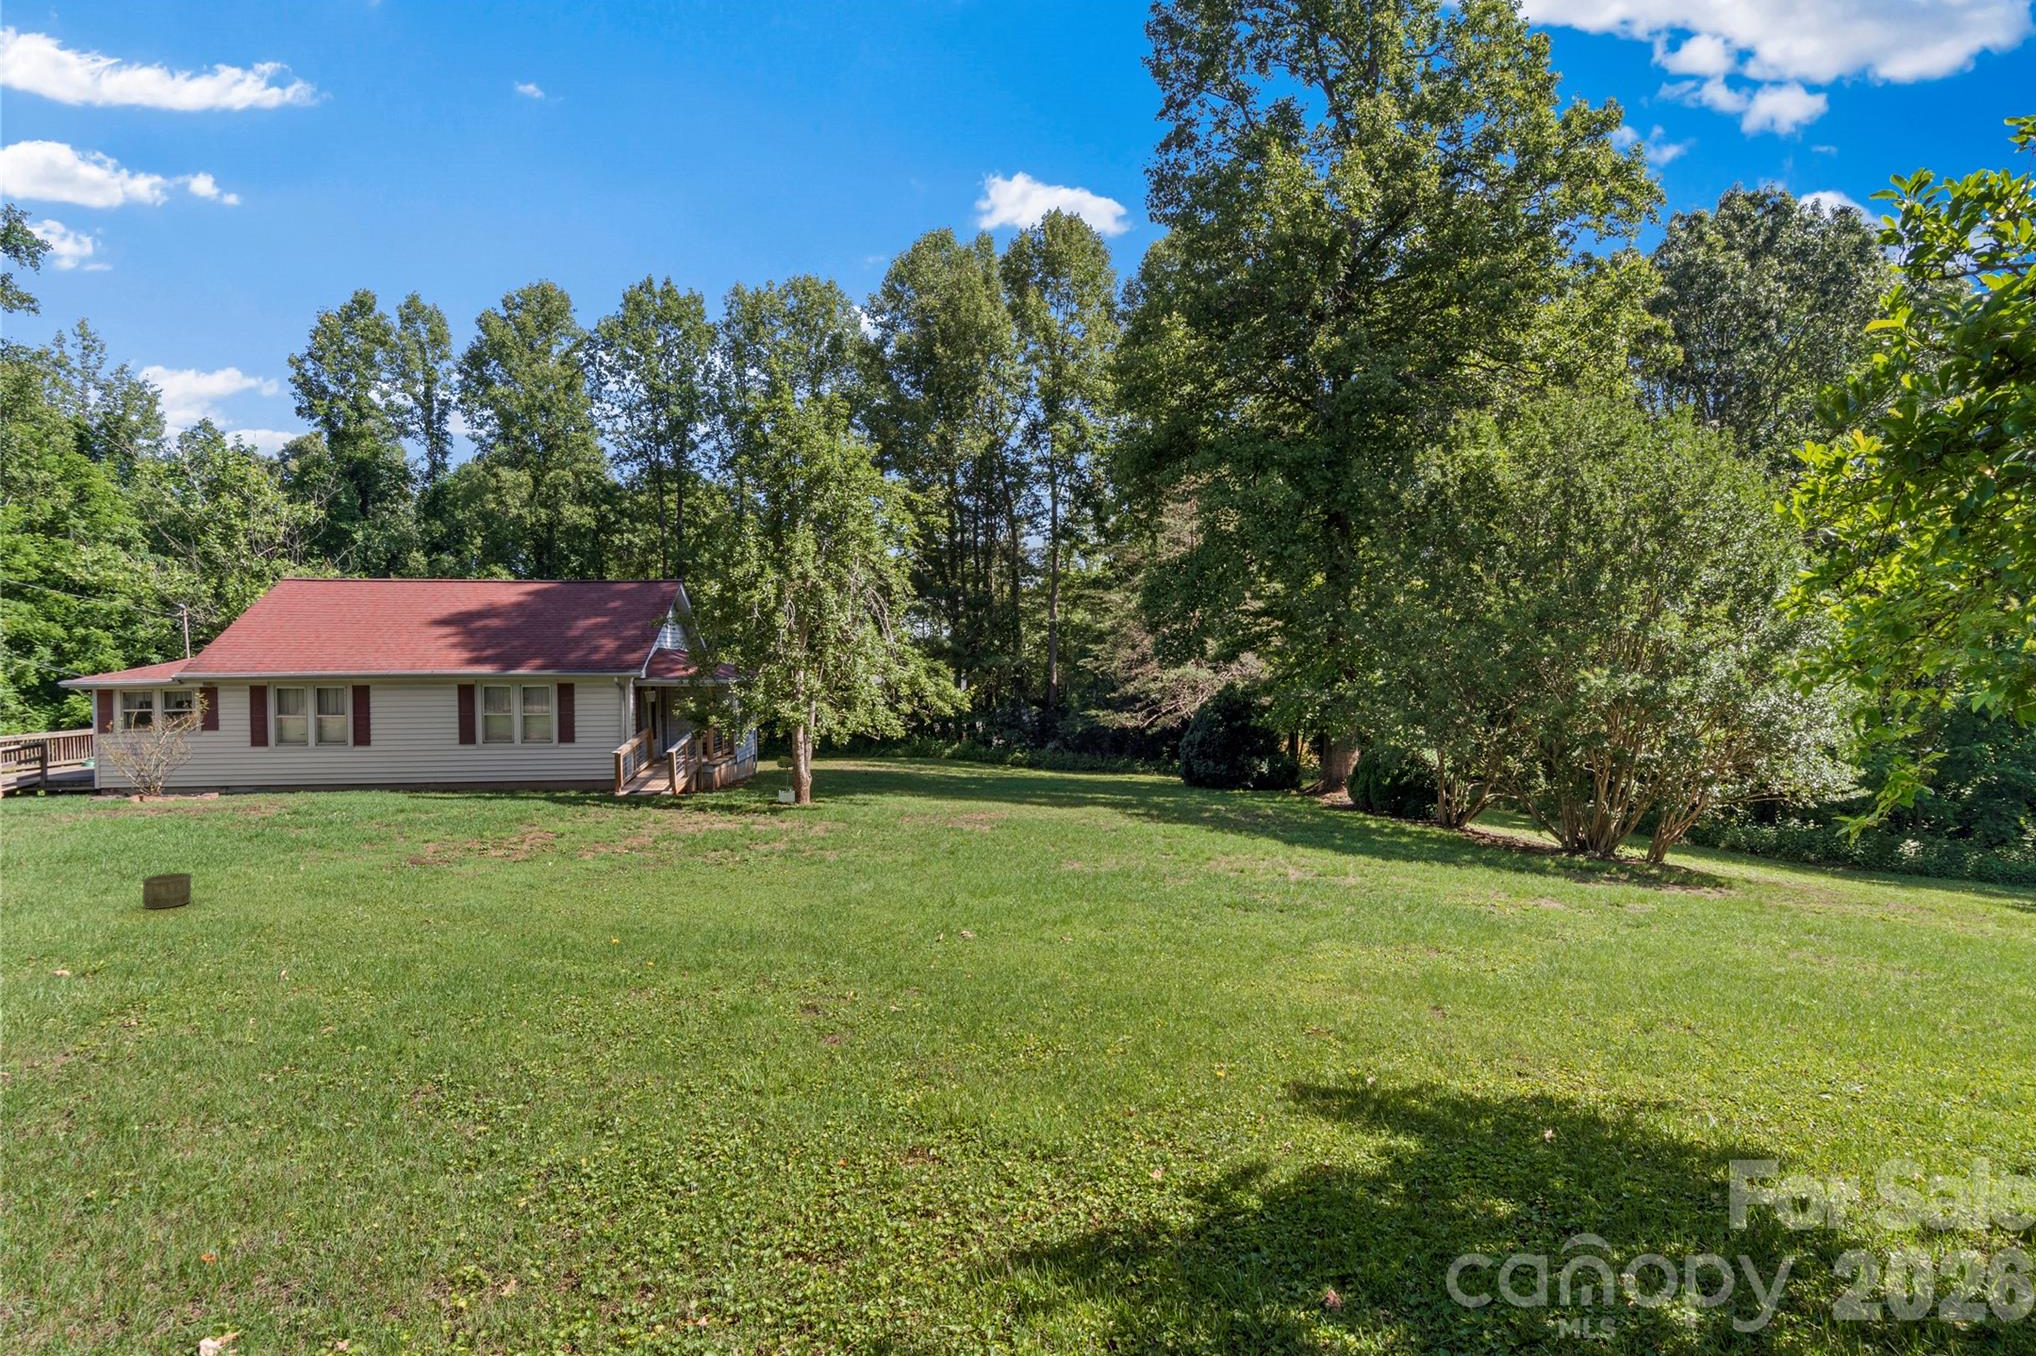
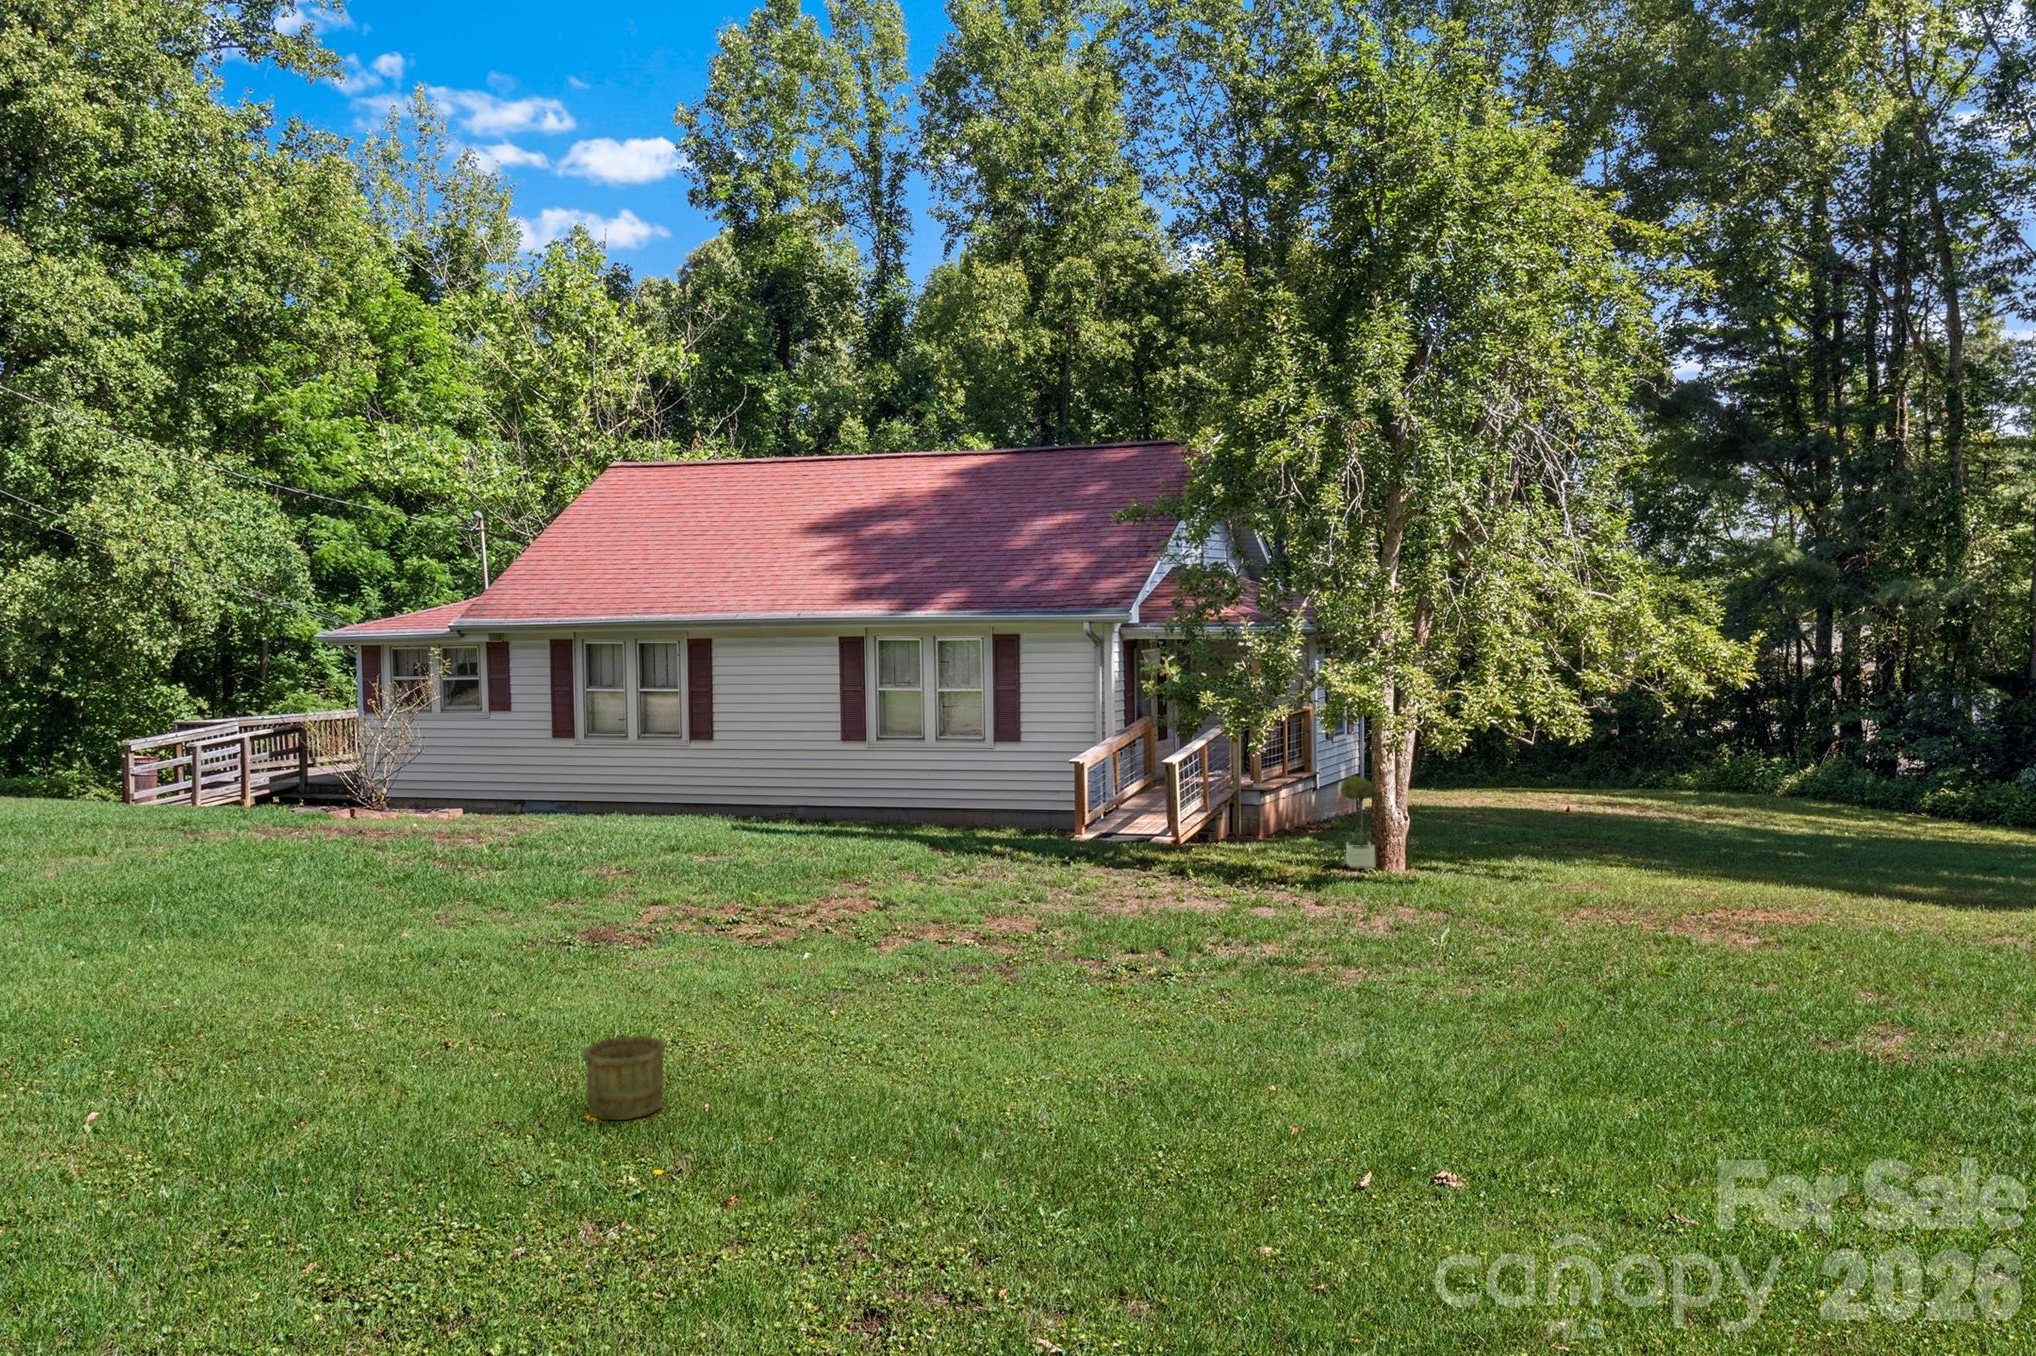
wooden bucket: present [142,873,191,909] -> present [584,1036,665,1120]

